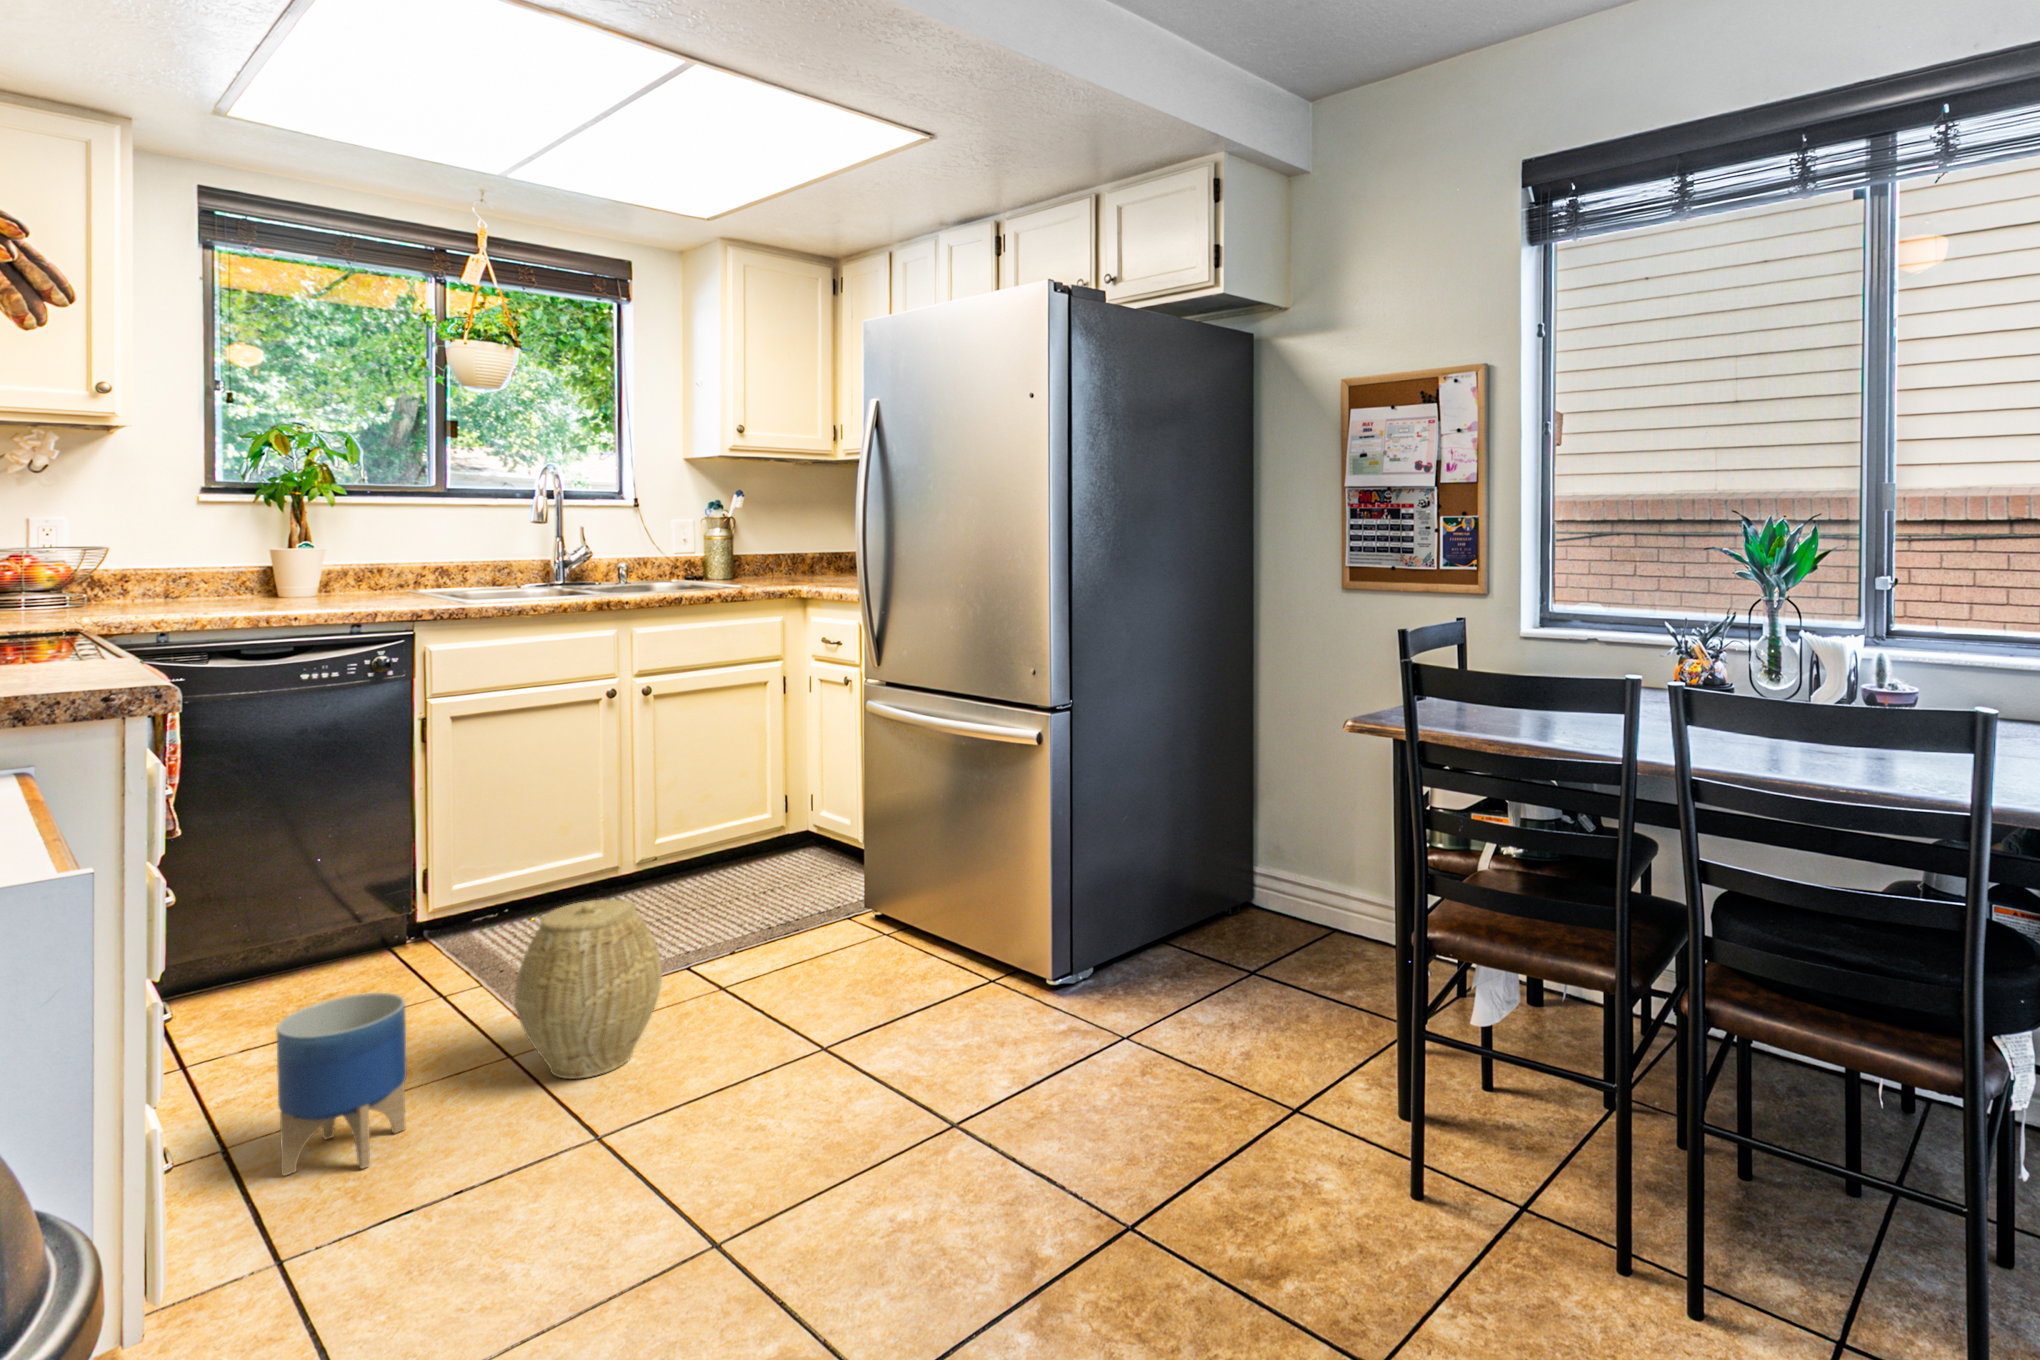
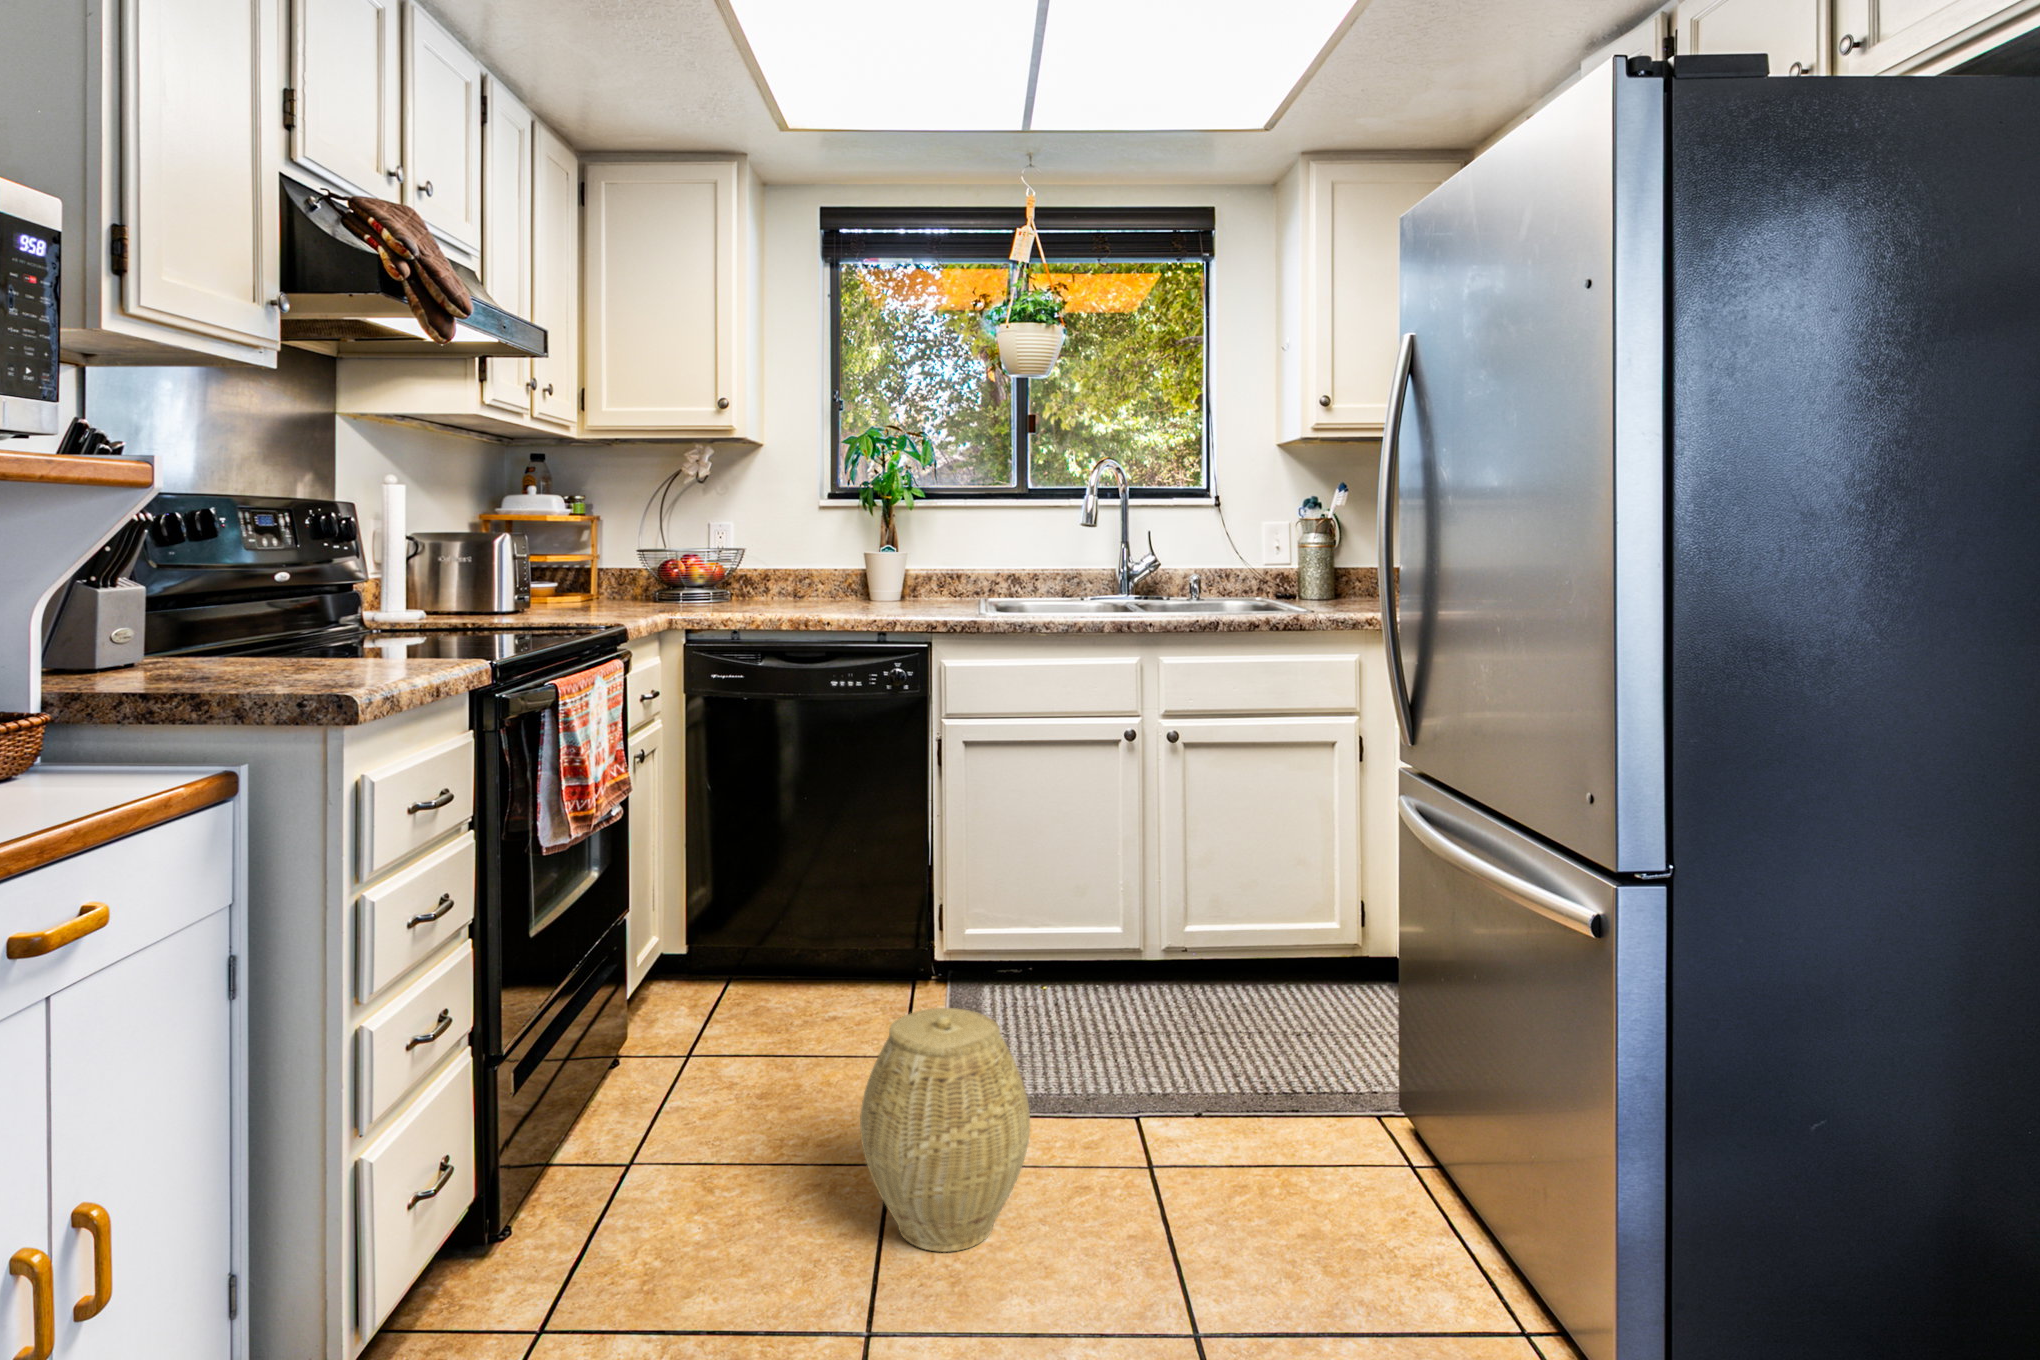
planter: present [276,993,407,1176] -> none [614,1055,735,1271]

